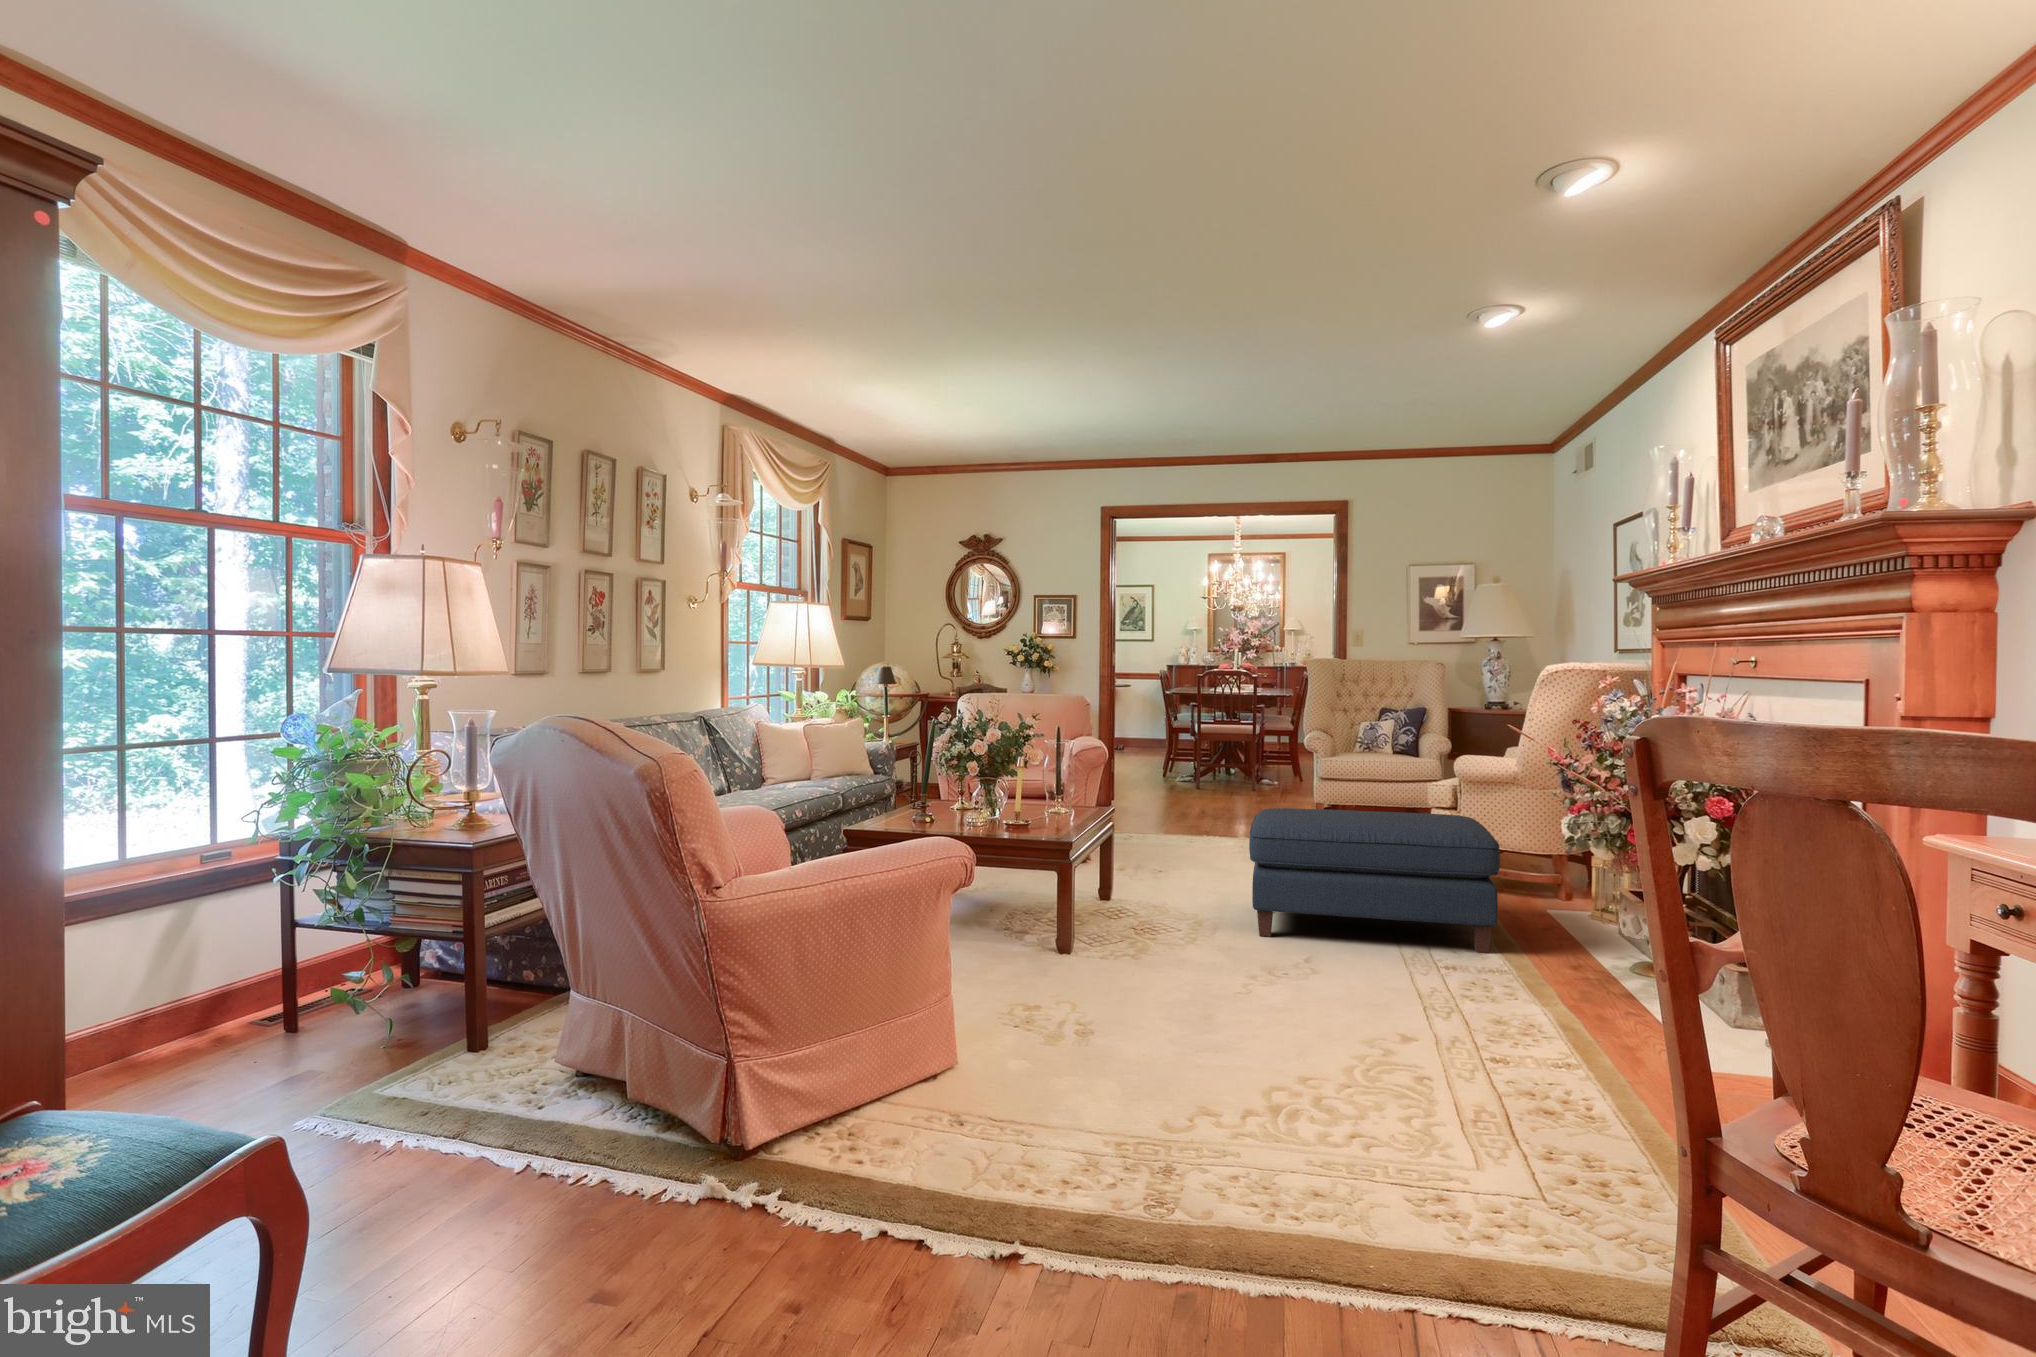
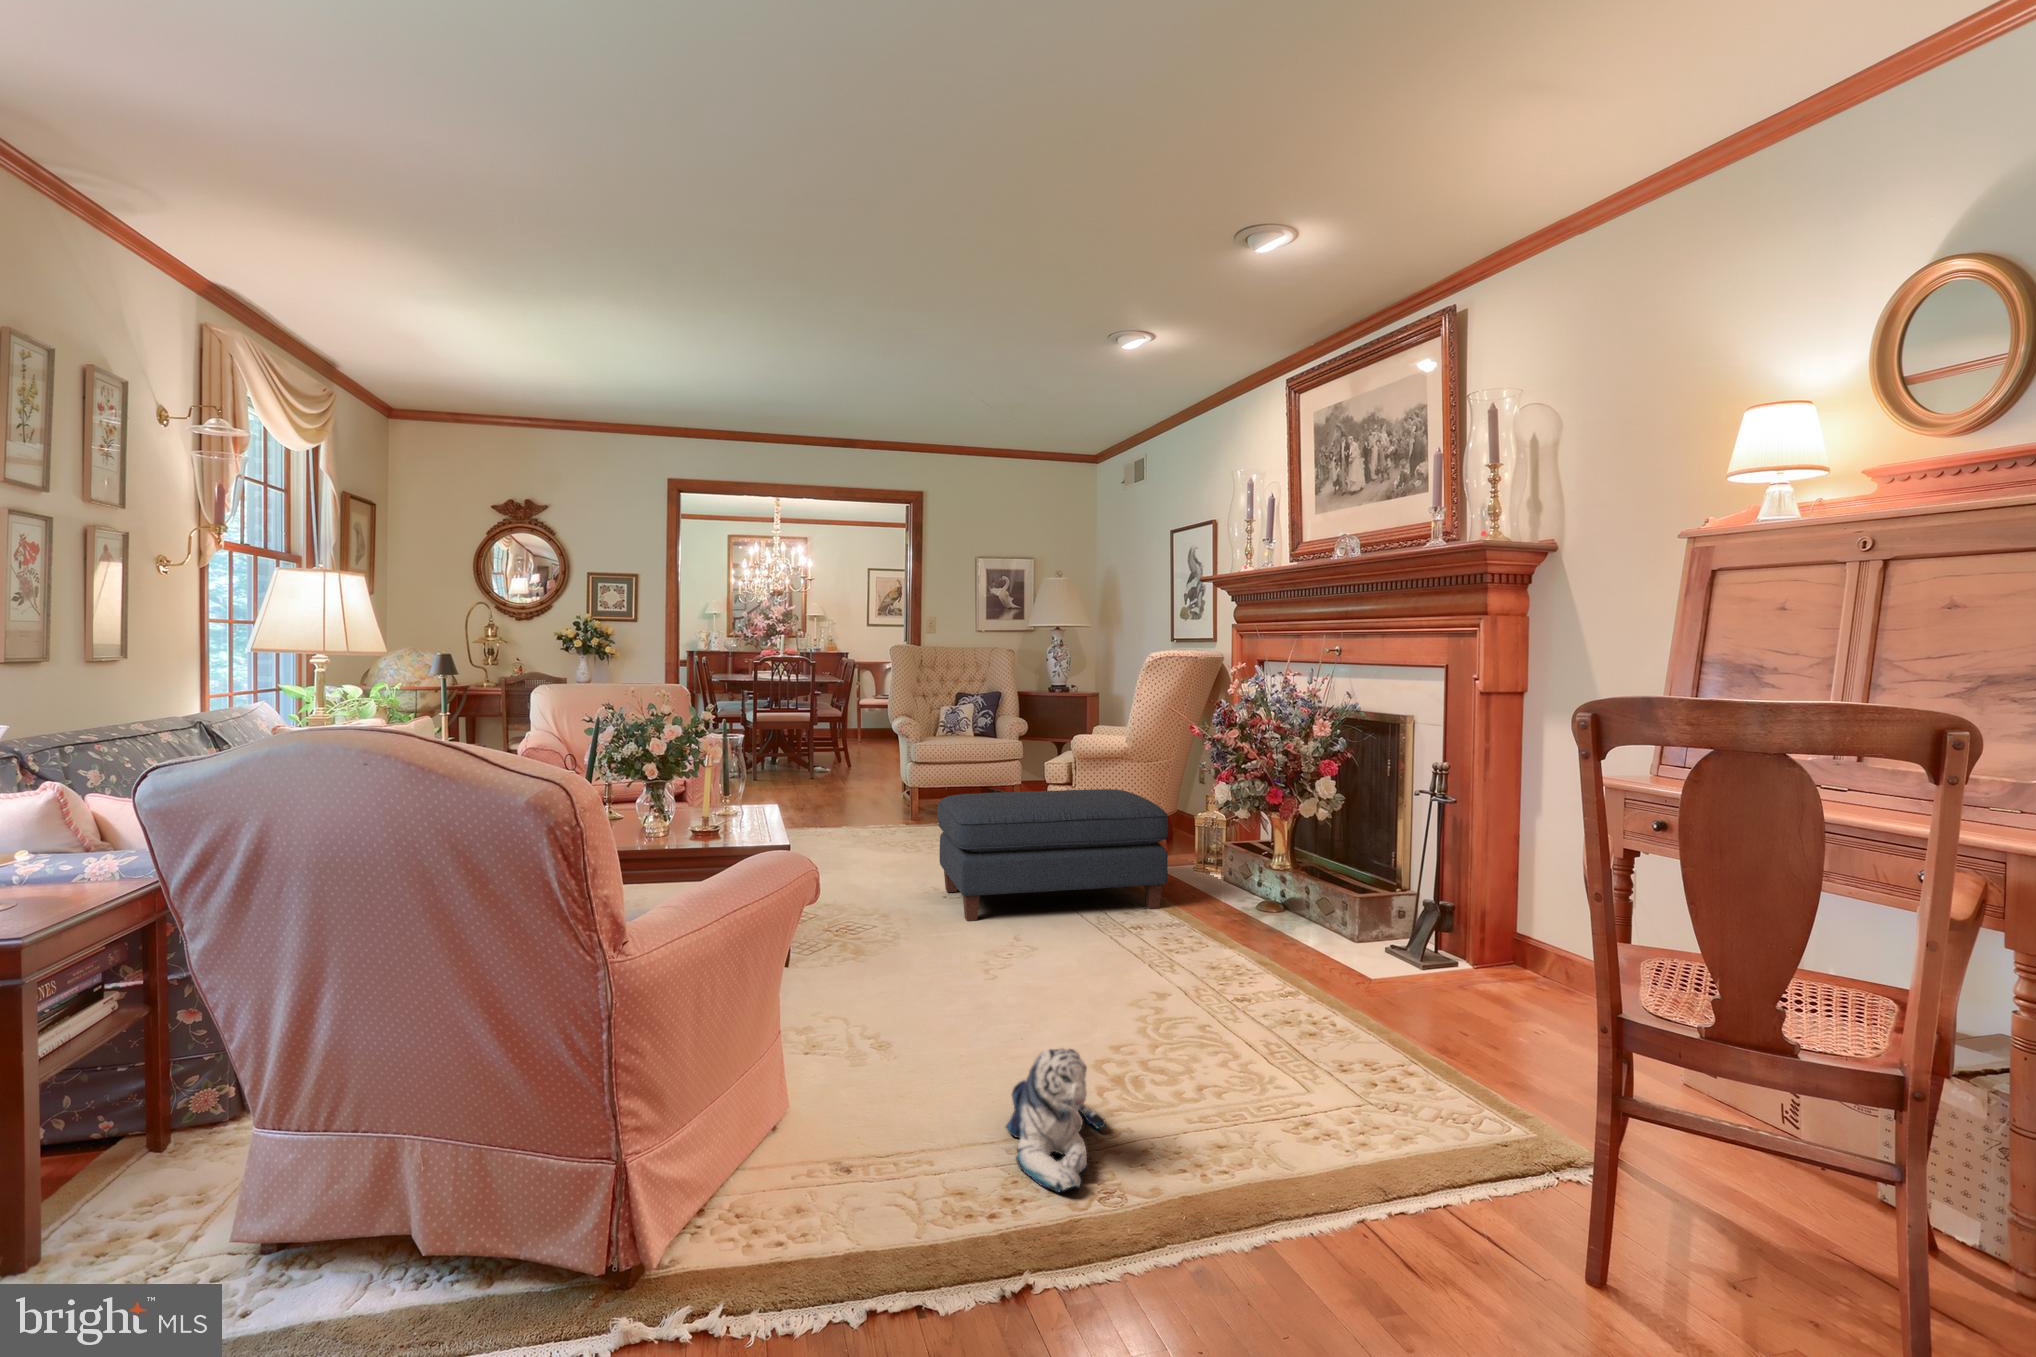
plush toy: none [1099,1050,1213,1190] -> present [1006,1049,1105,1192]

